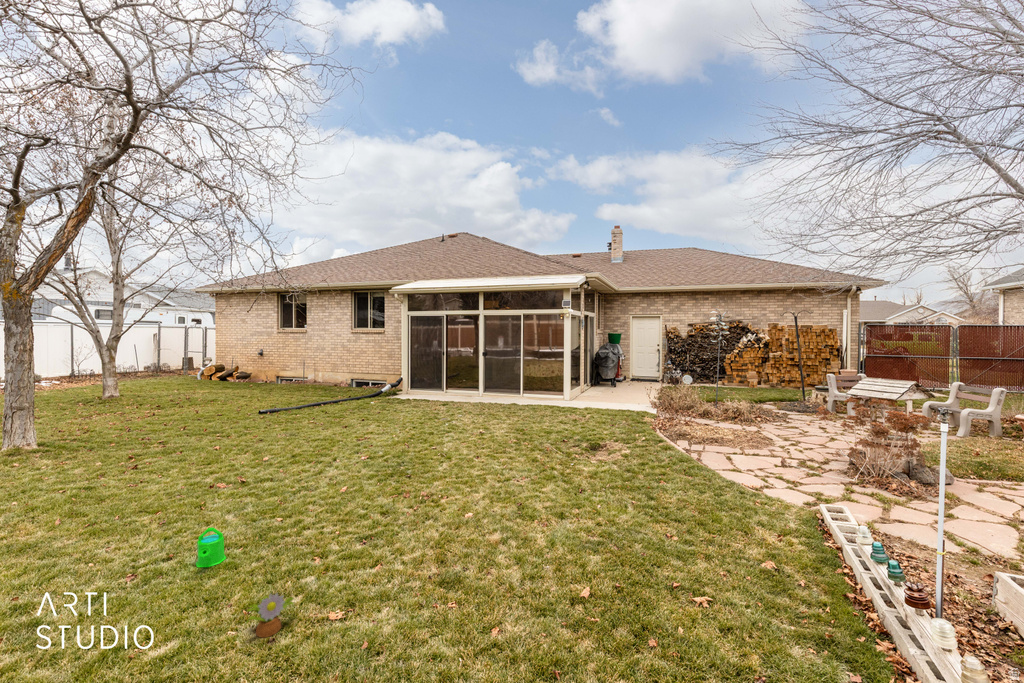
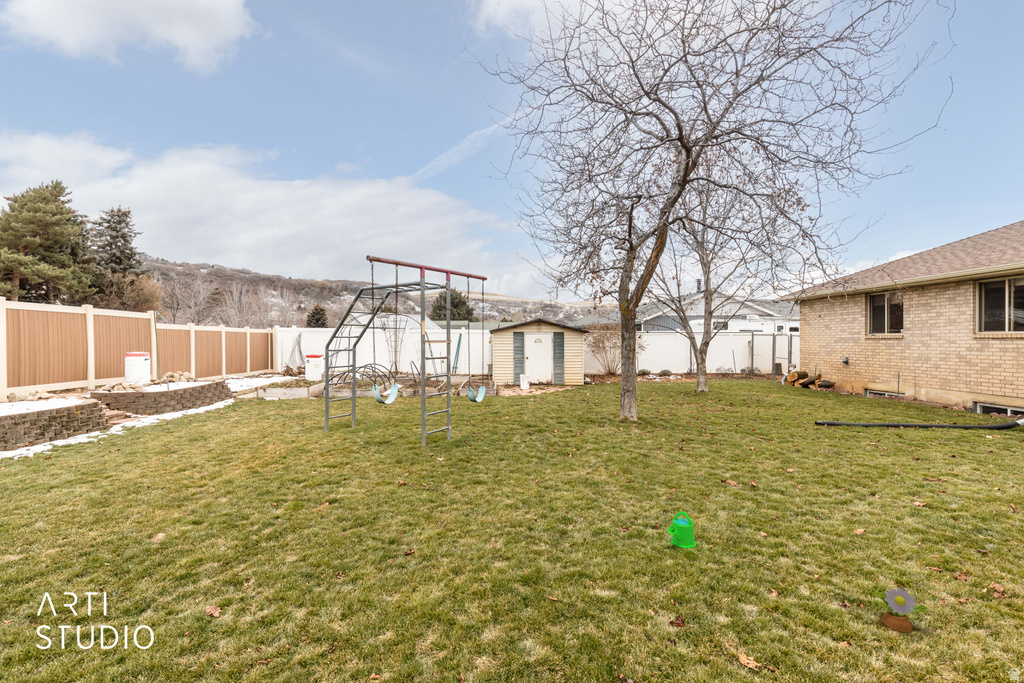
decorative plant: present [247,593,294,637] -> present [870,587,929,632]

